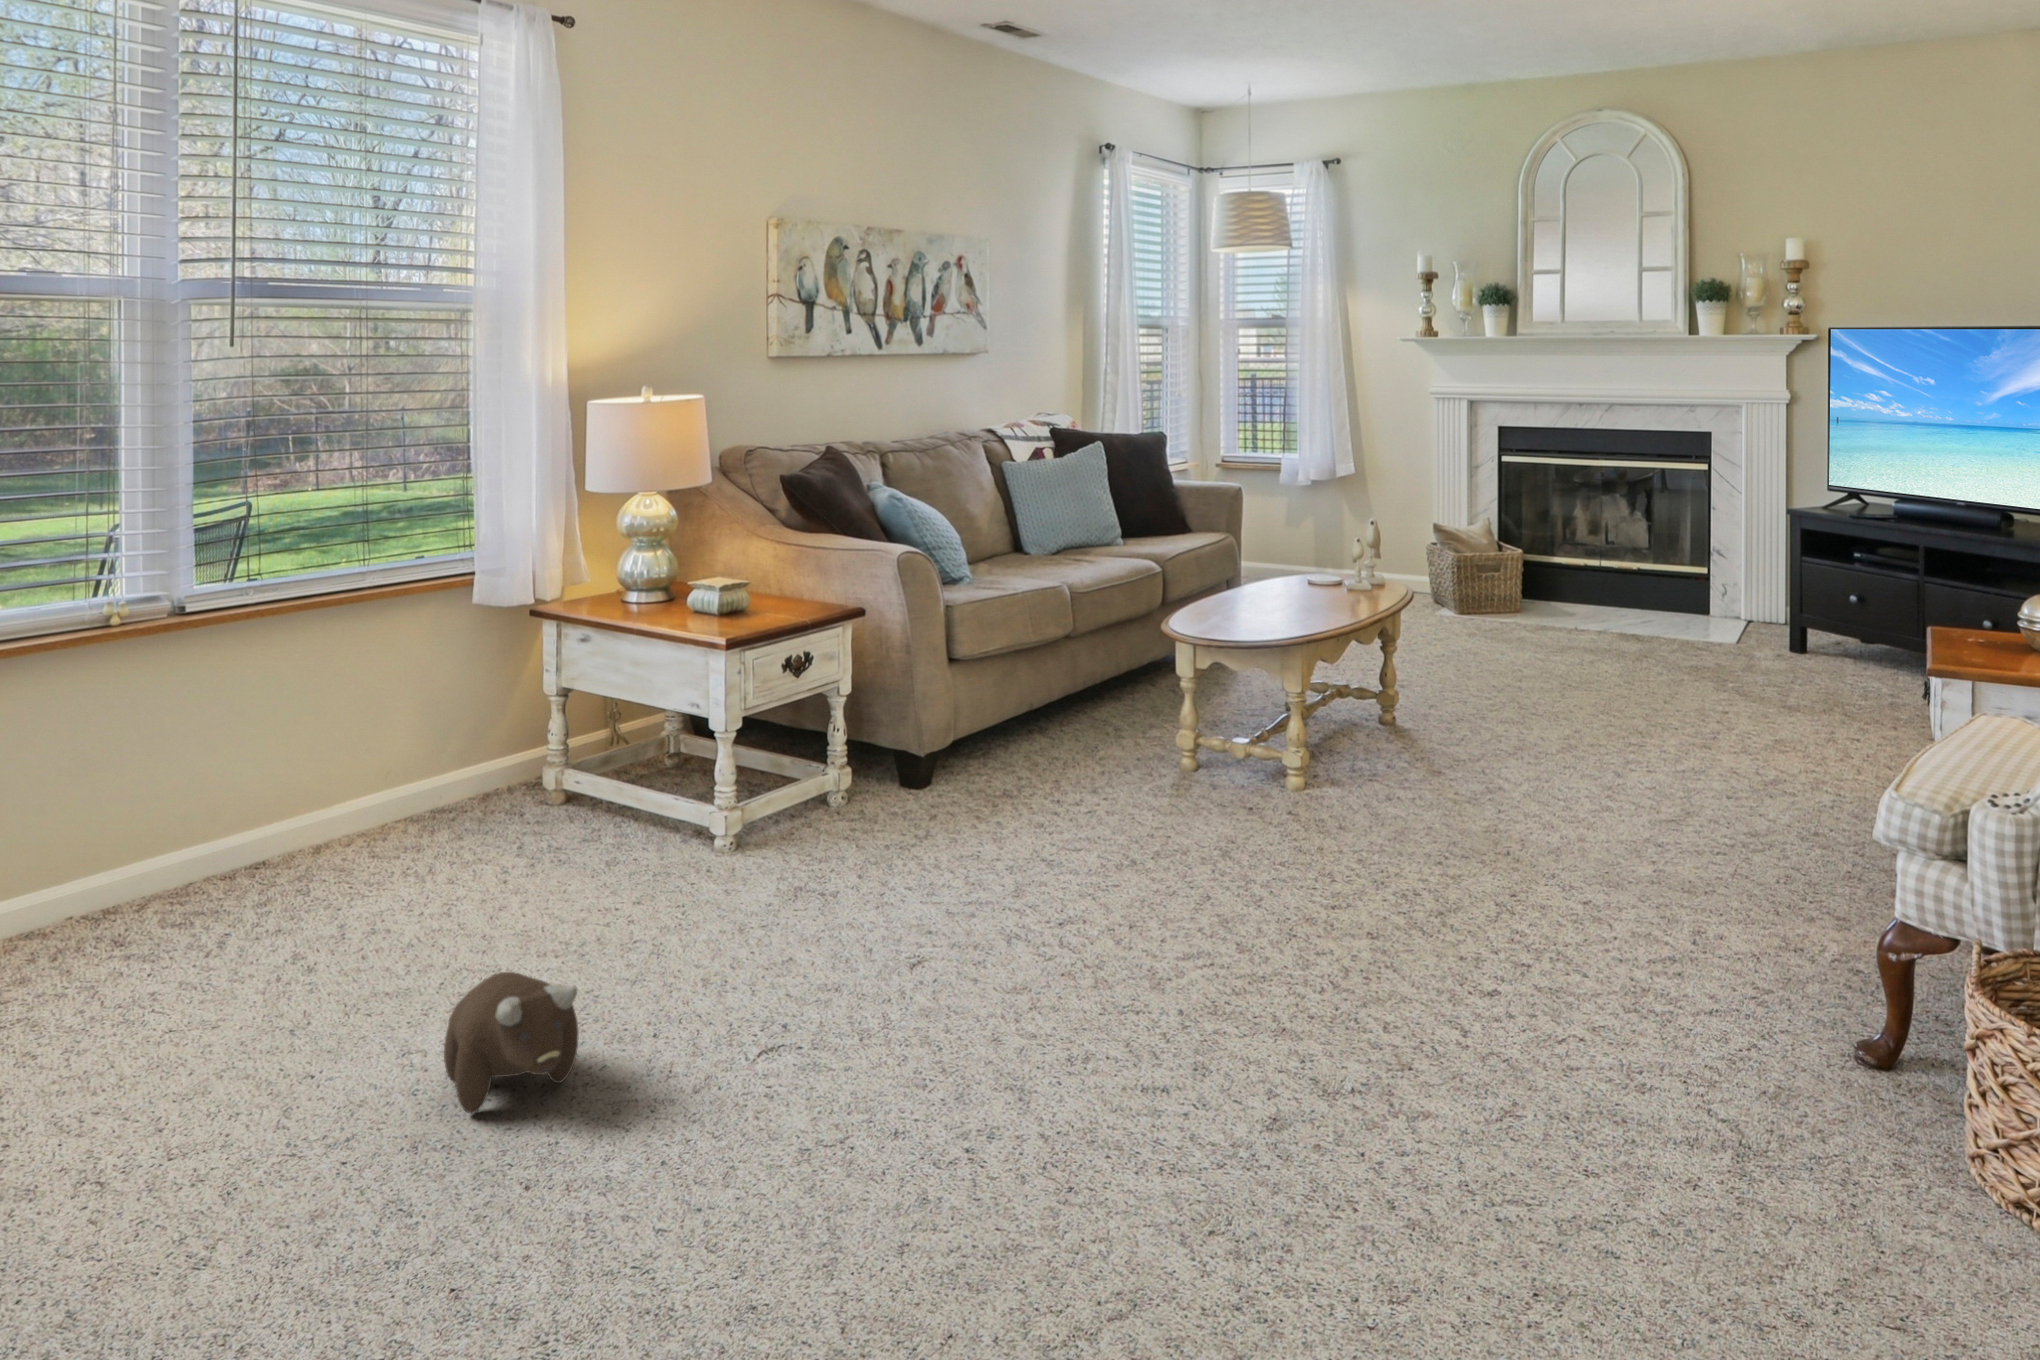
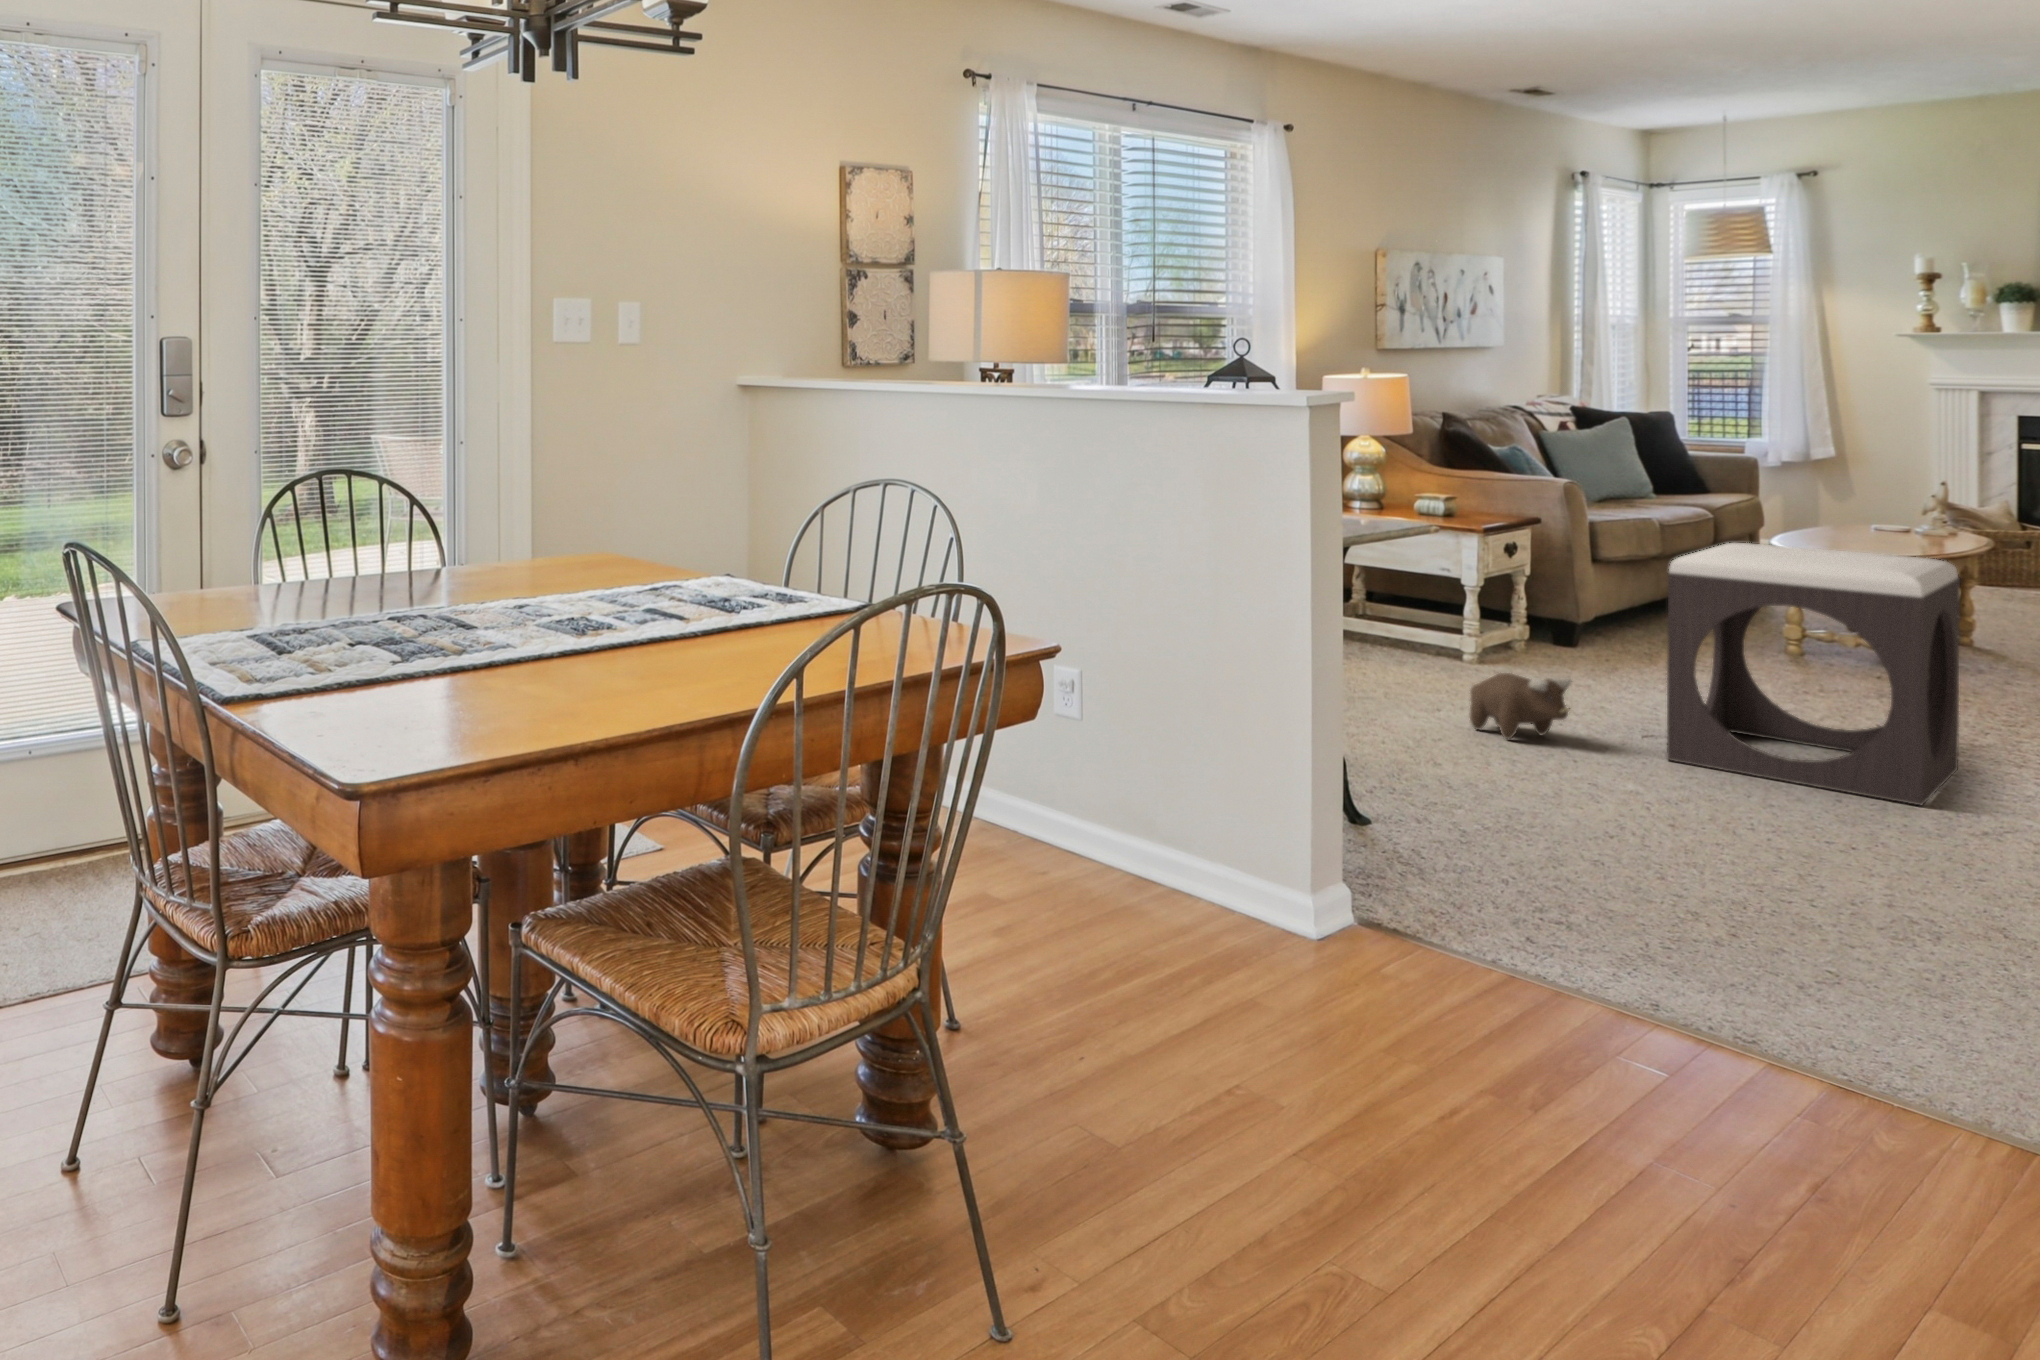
footstool: none [694,693,1158,1239] -> present [1667,543,1960,805]

